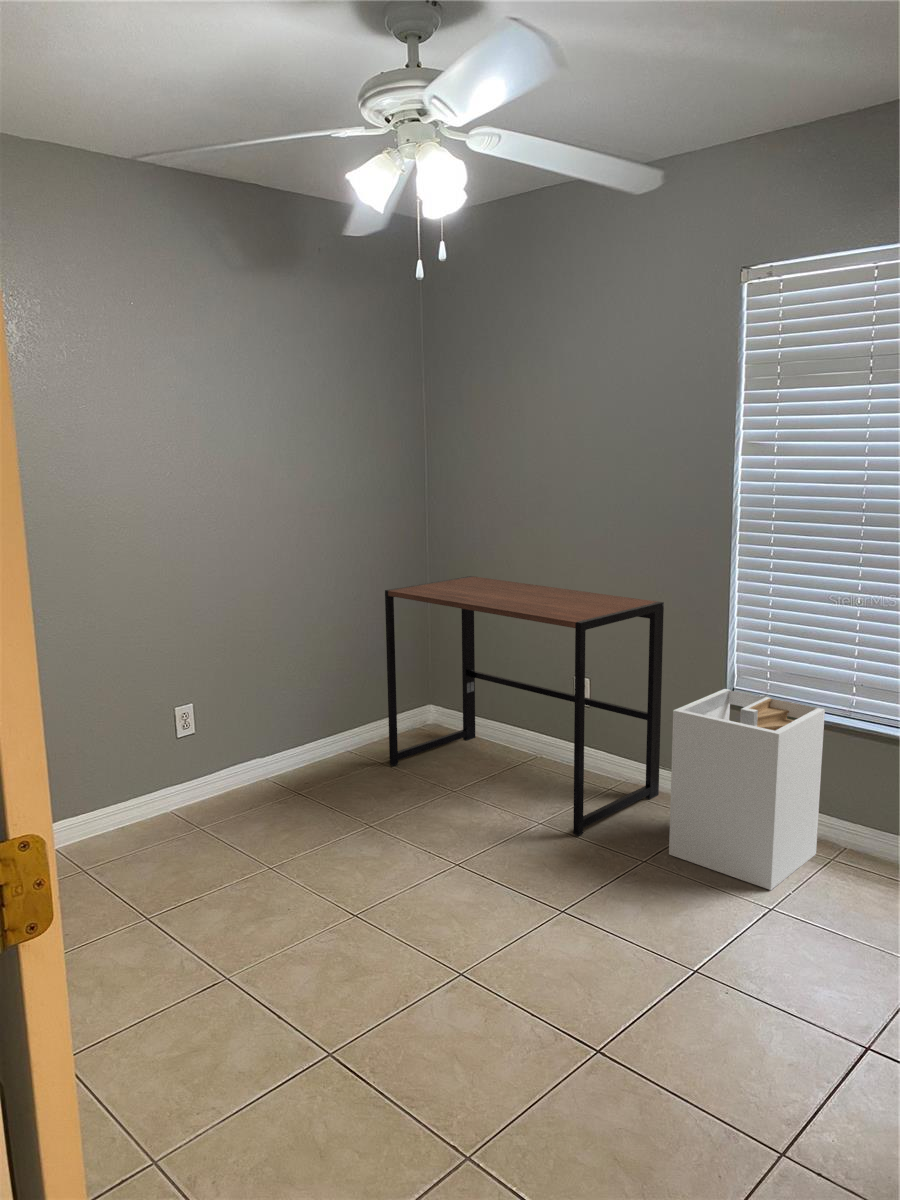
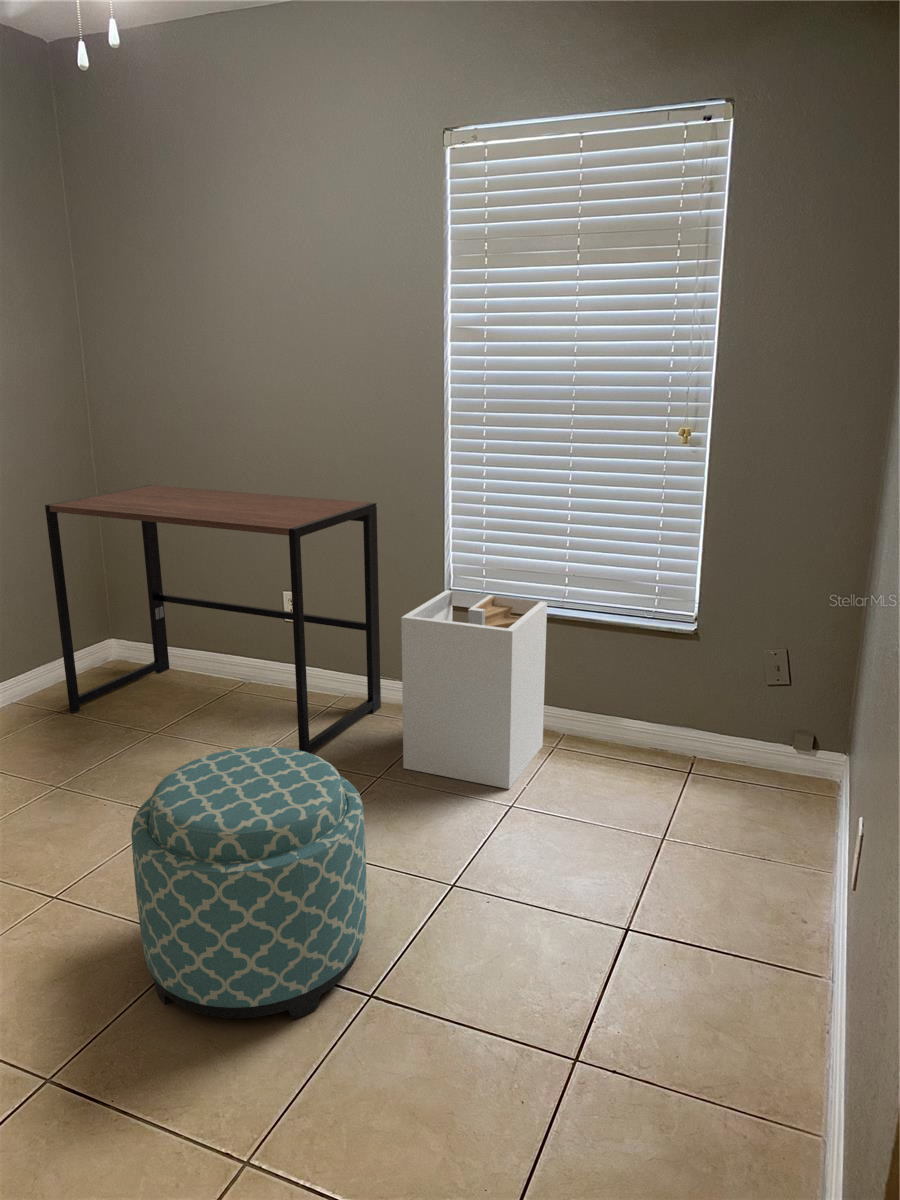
ottoman: none [411,809,605,1054] -> present [131,747,367,1020]

